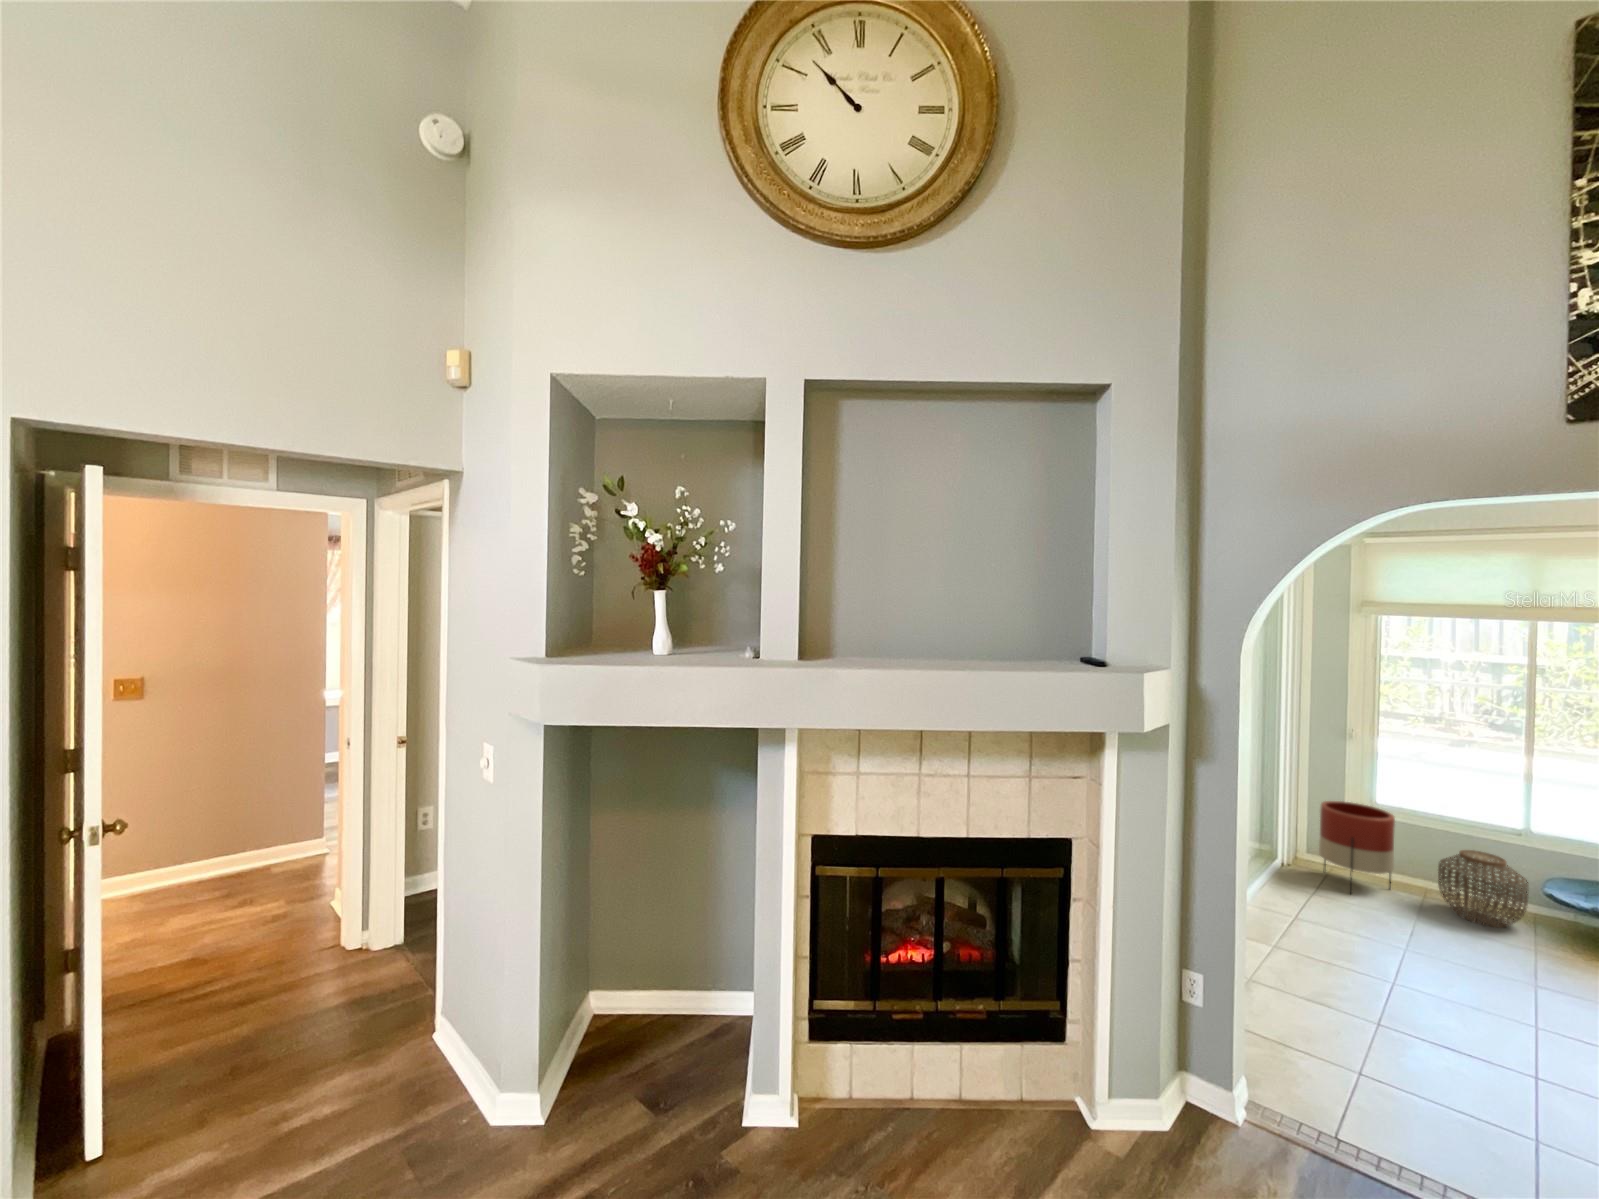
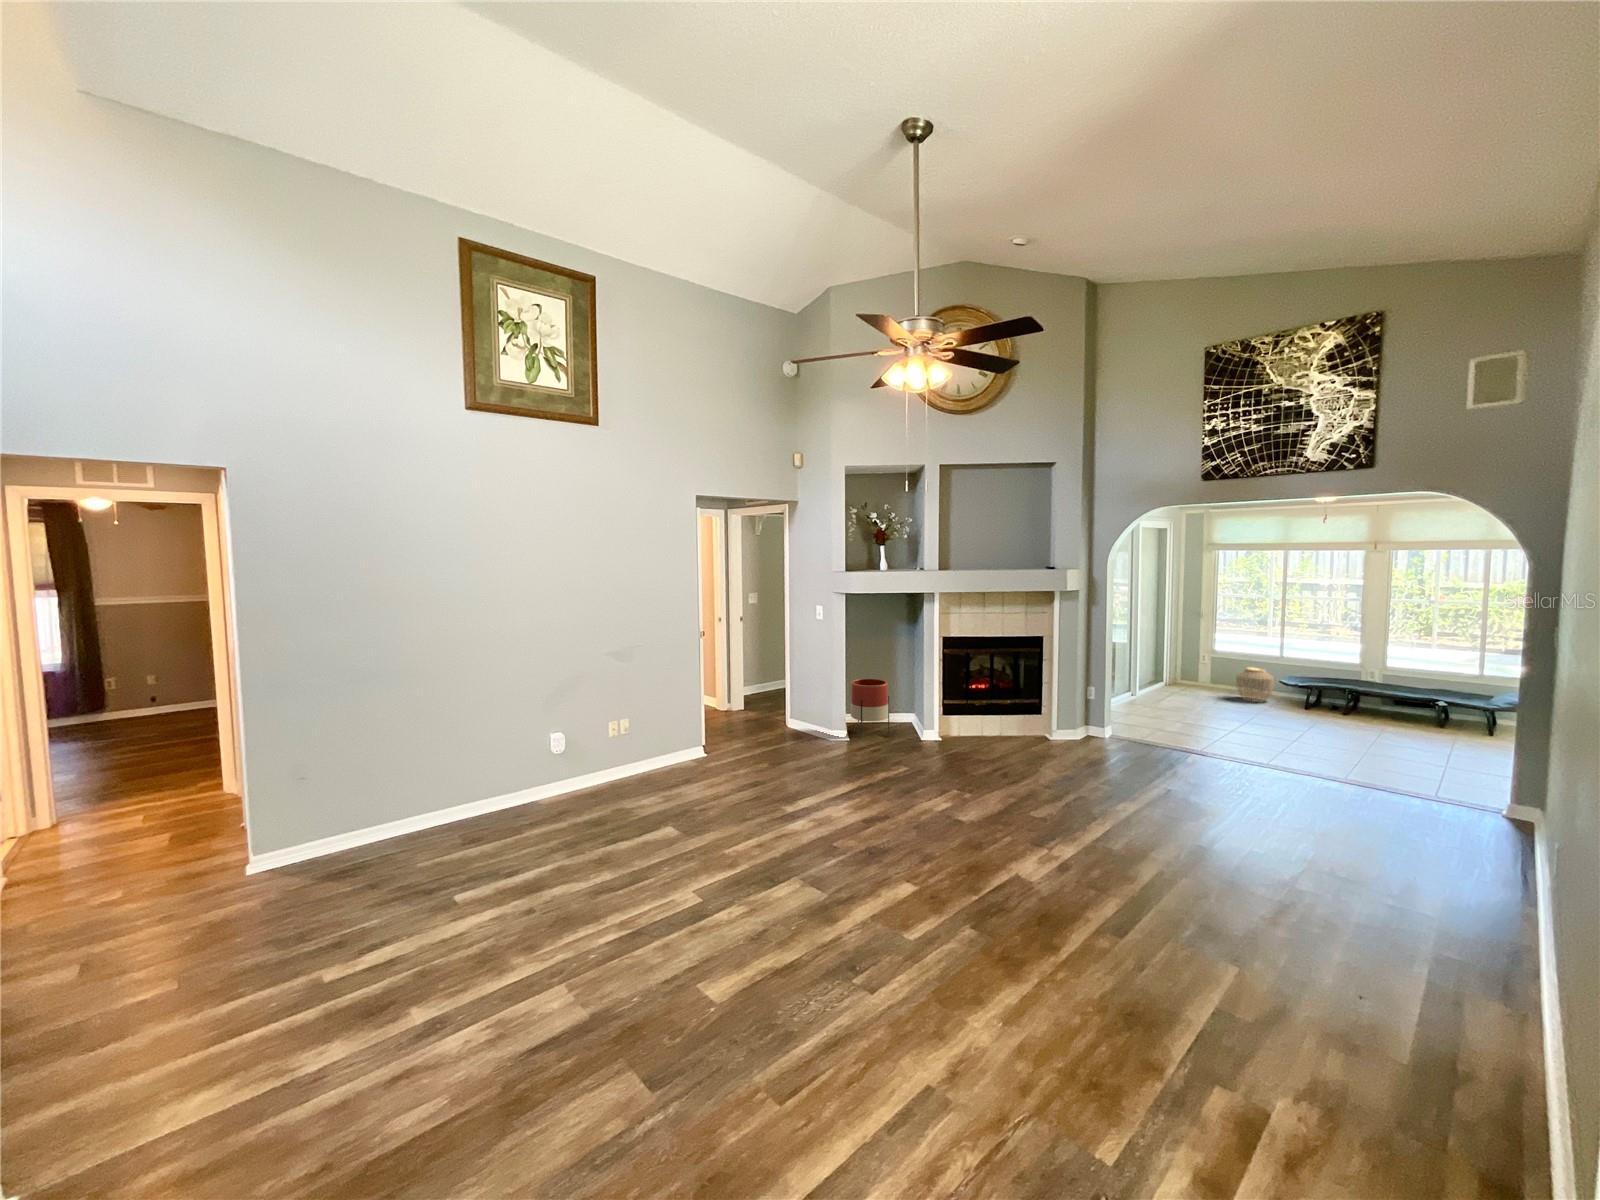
planter: present [1319,801,1395,888] -> present [851,678,889,737]

